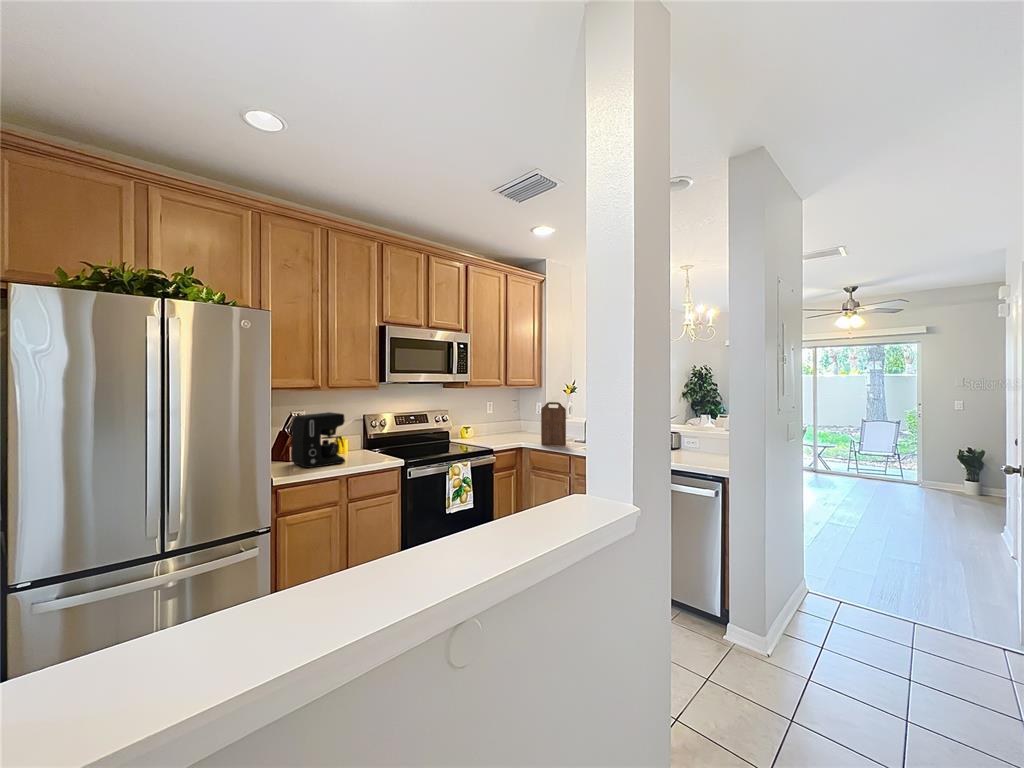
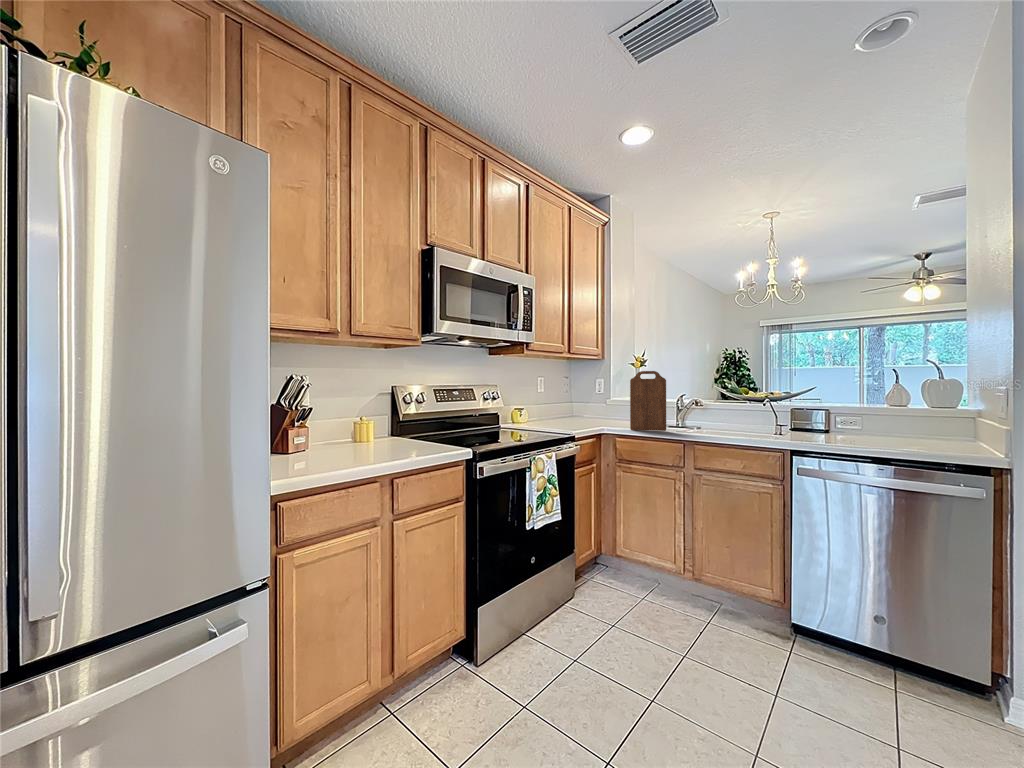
coffee maker: present [291,412,345,468] -> none [292,374,382,463]

